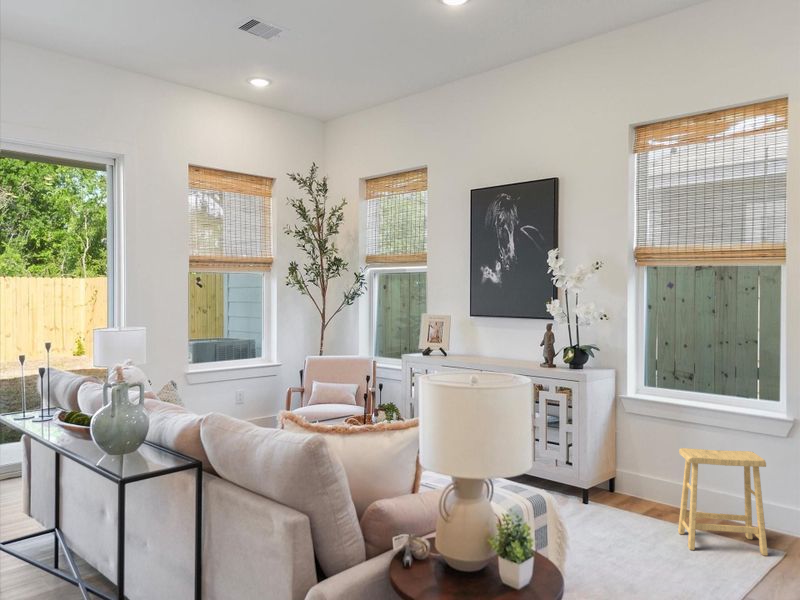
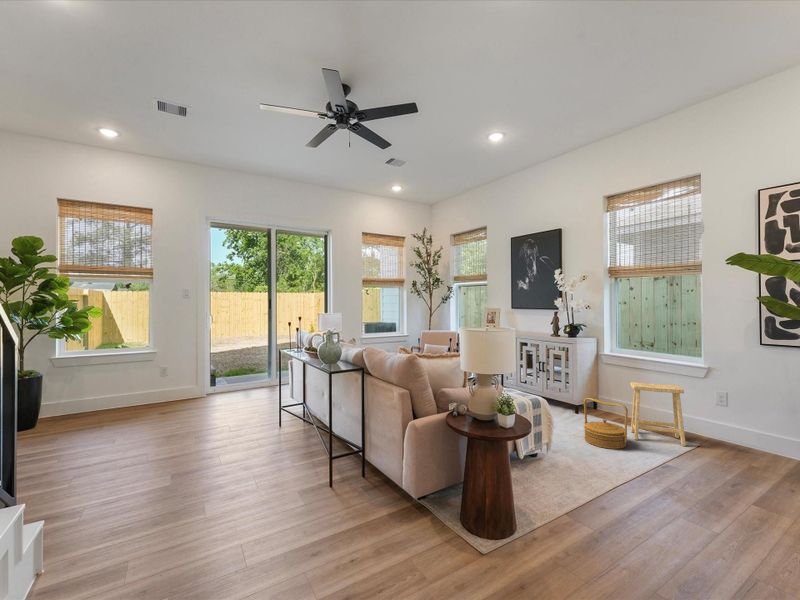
basket: none [609,481,685,573] -> present [584,398,628,449]

